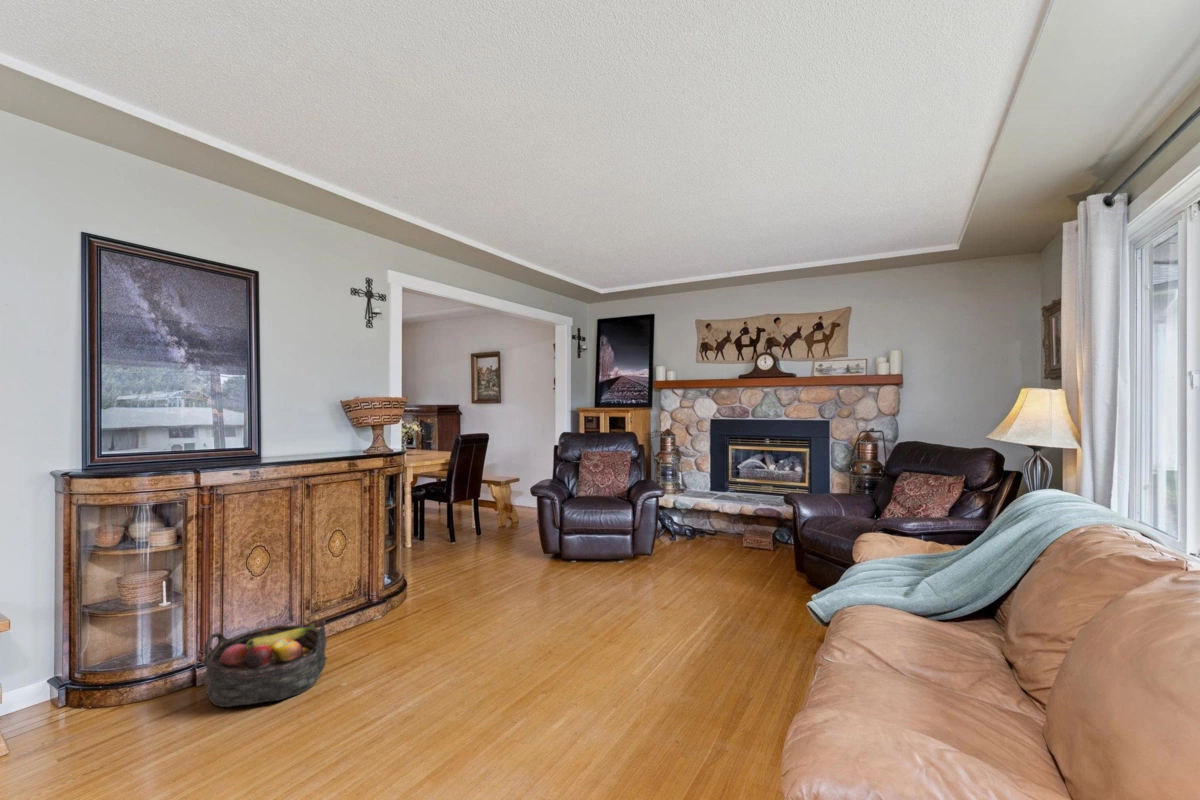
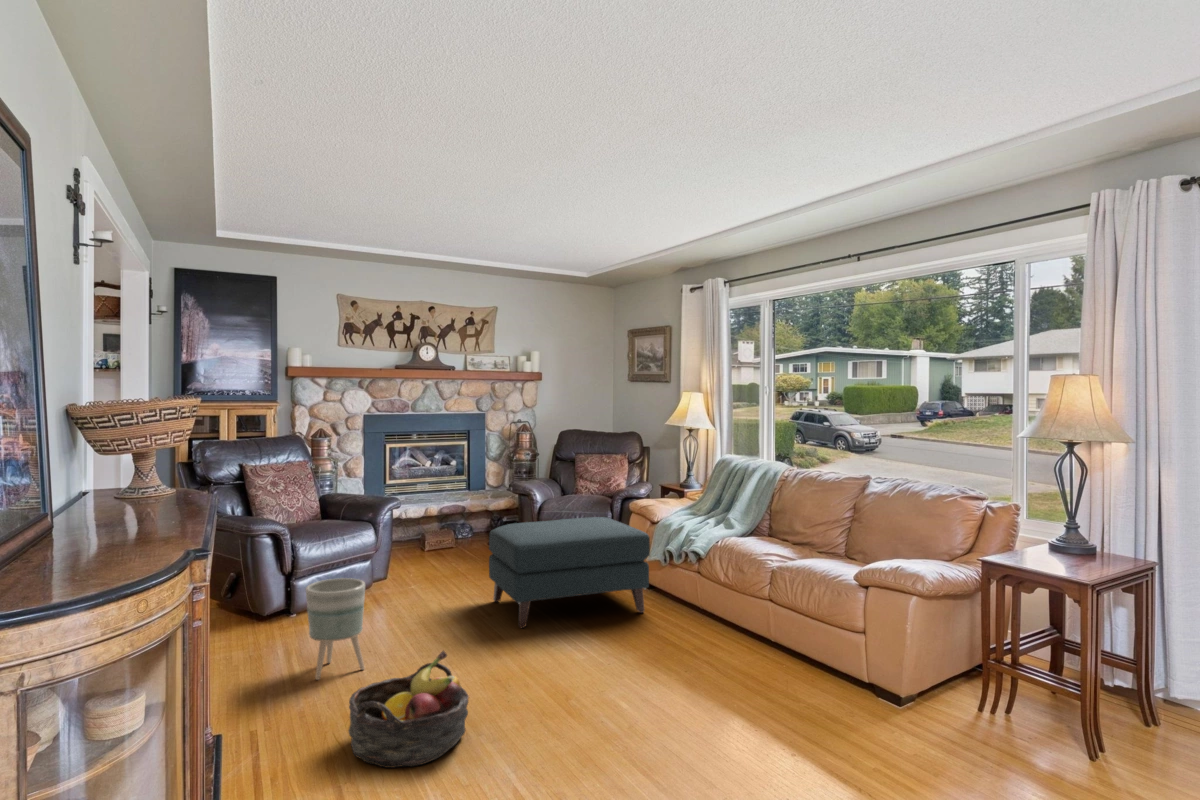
ottoman: none [559,531,756,684] -> present [489,517,650,628]
planter: none [389,540,437,621] -> present [306,578,365,680]

